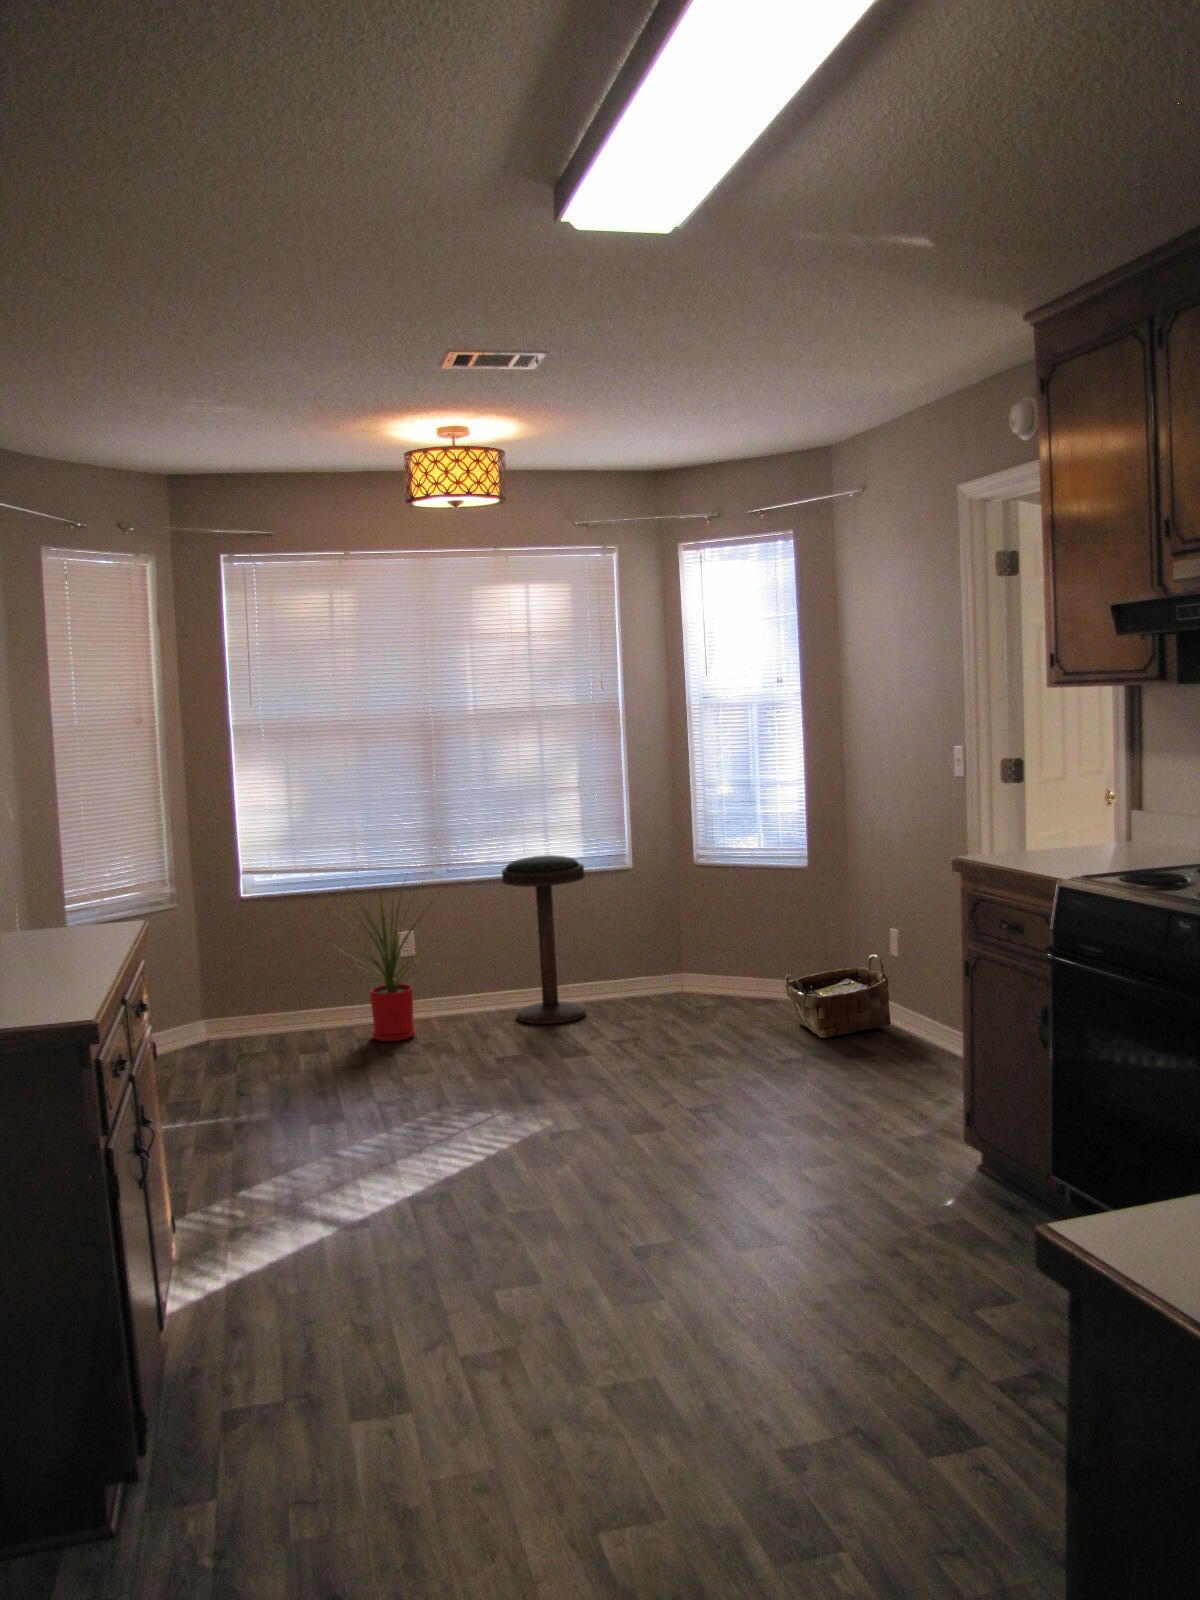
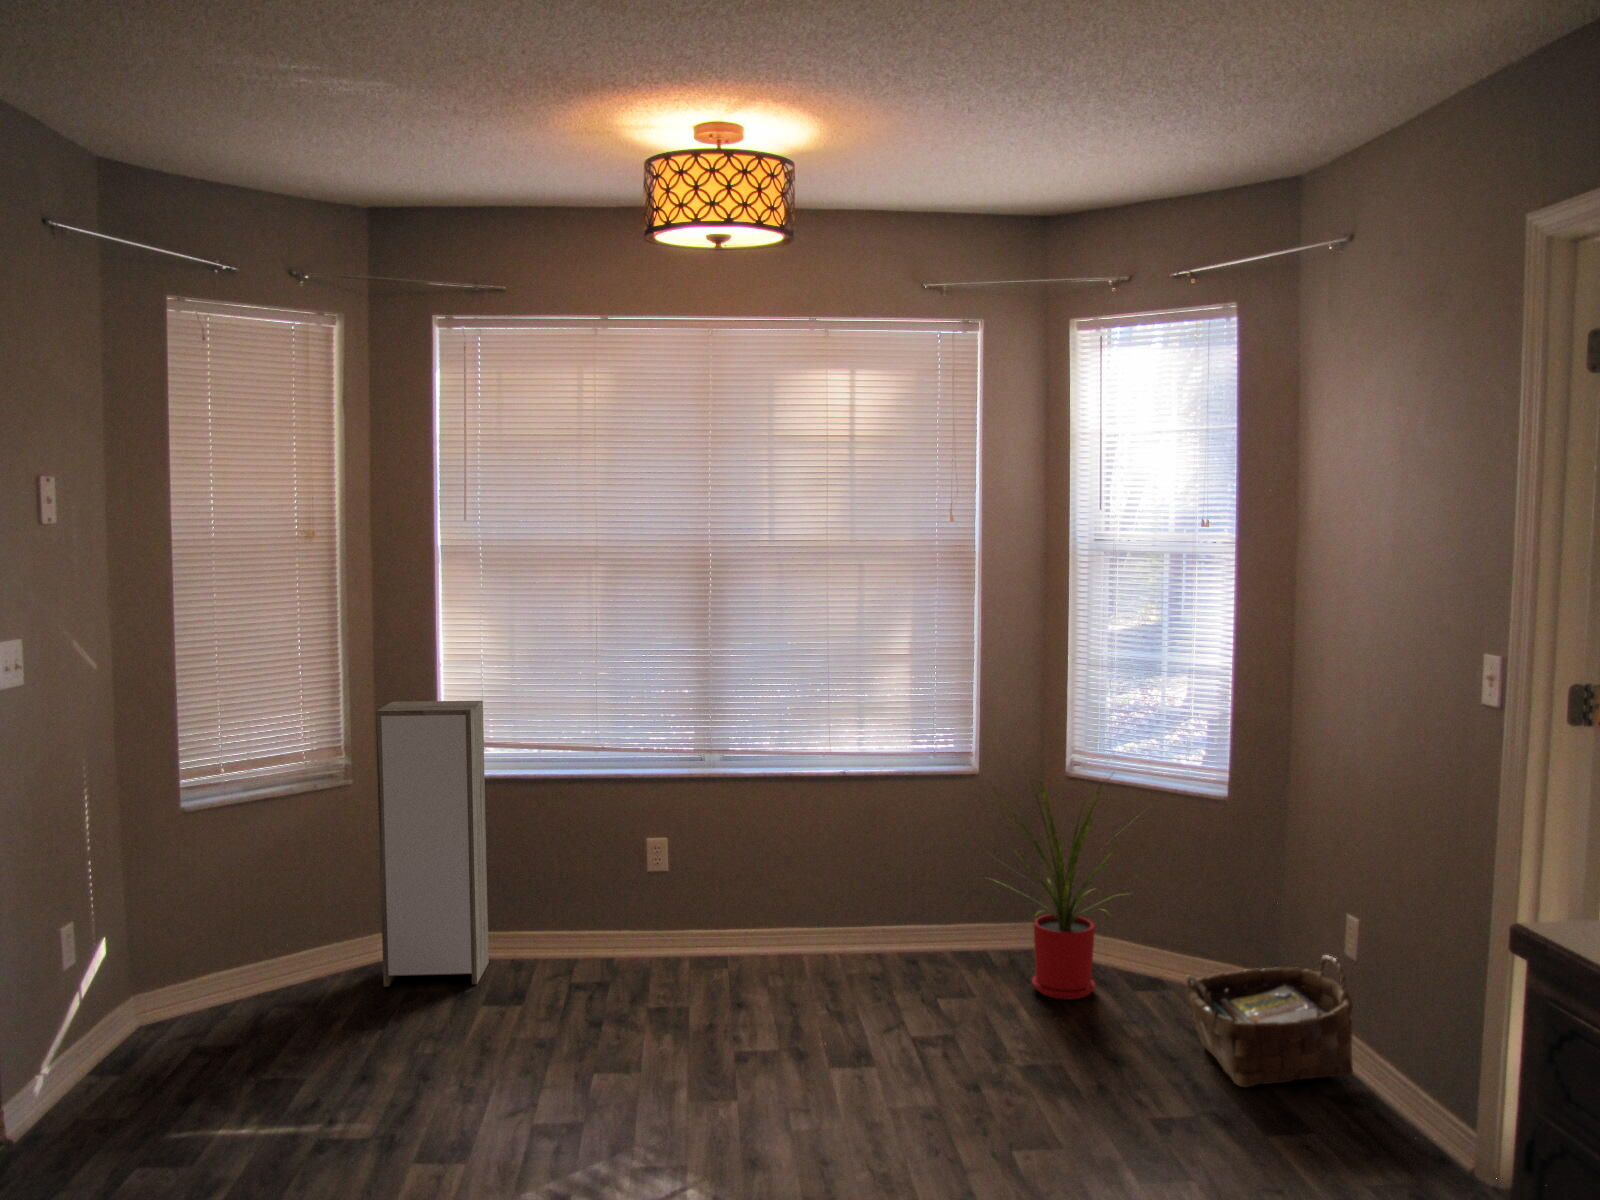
storage cabinet: none [199,839,286,1053] -> present [376,701,489,987]
bar stool: present [502,855,586,1024] -> none [786,750,902,993]
house plant: present [341,891,434,1041] -> present [994,778,1121,999]

